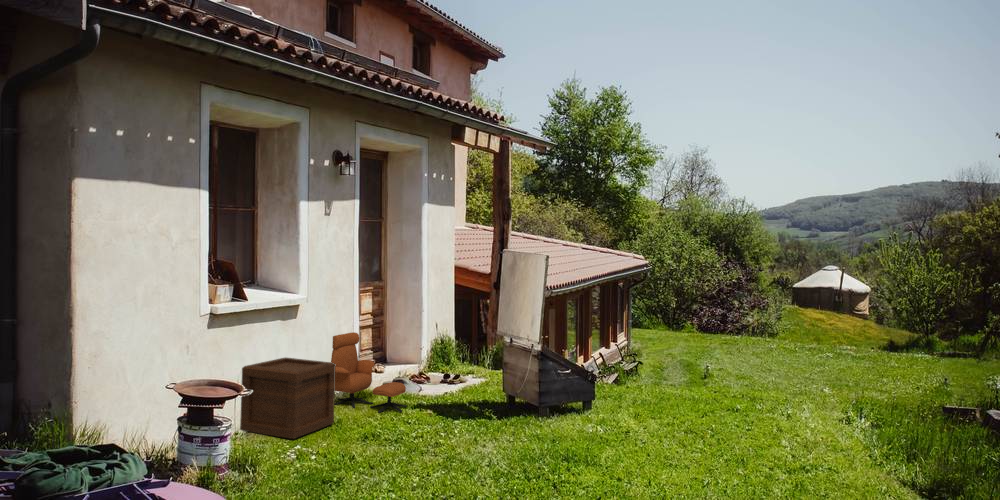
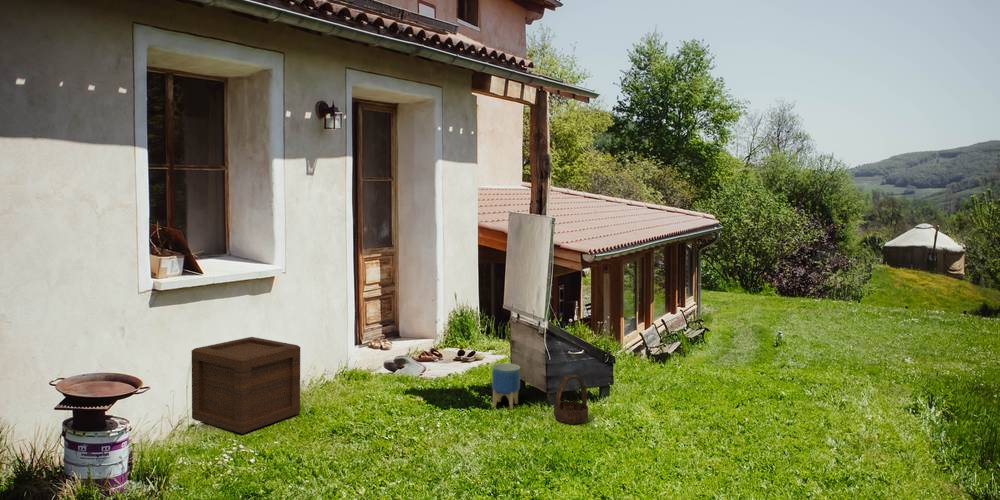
lounge chair: present [331,332,407,412] -> none [307,307,396,399]
planter: none [494,379,519,418] -> present [492,363,520,409]
basket: none [551,385,580,427] -> present [554,375,588,424]

